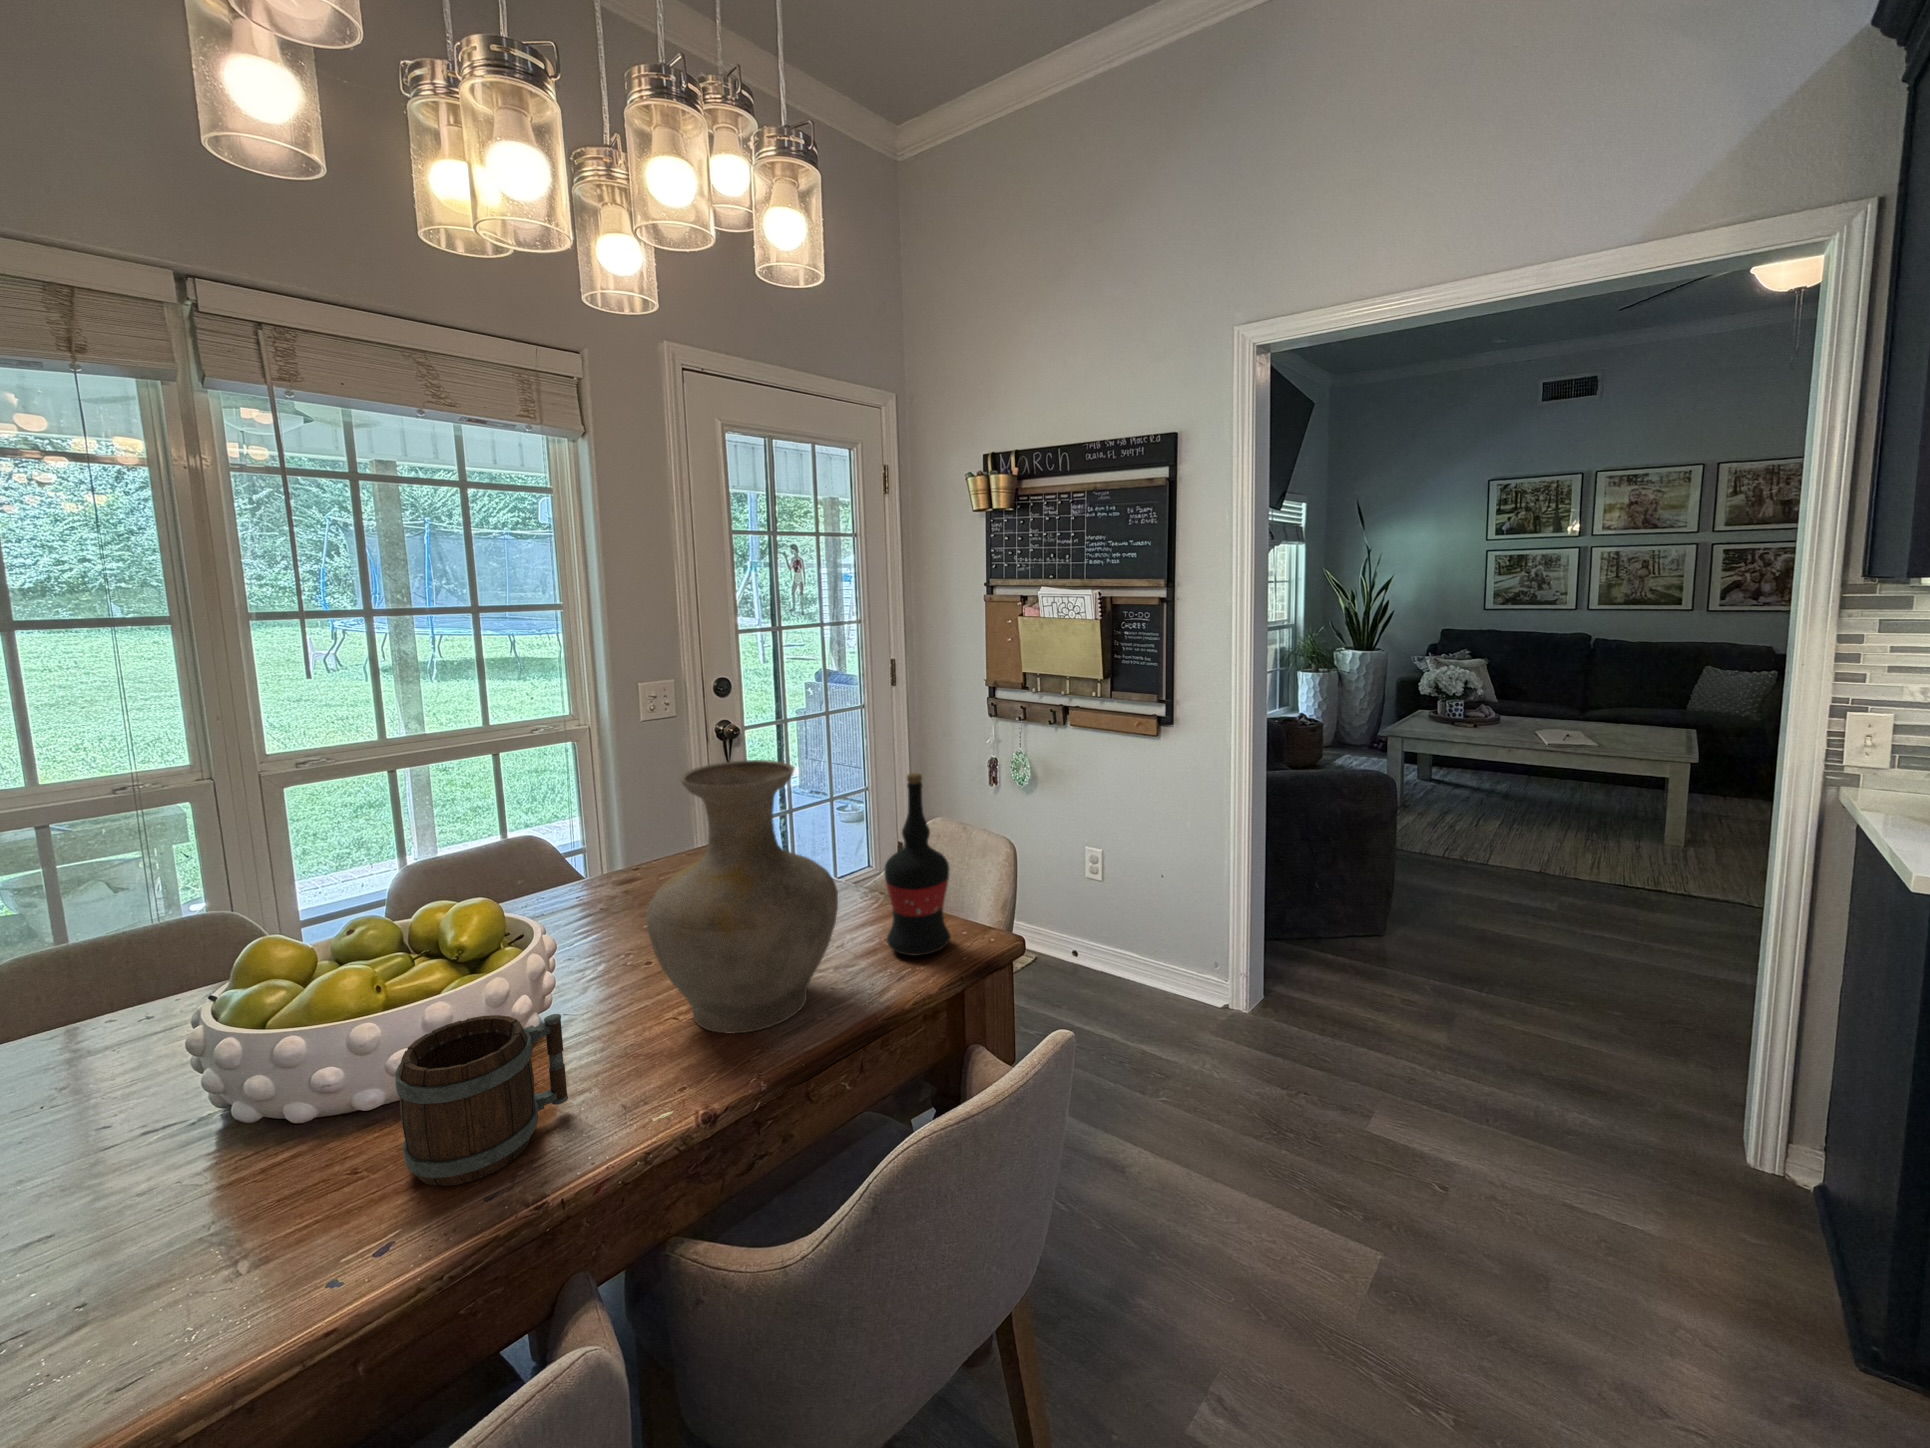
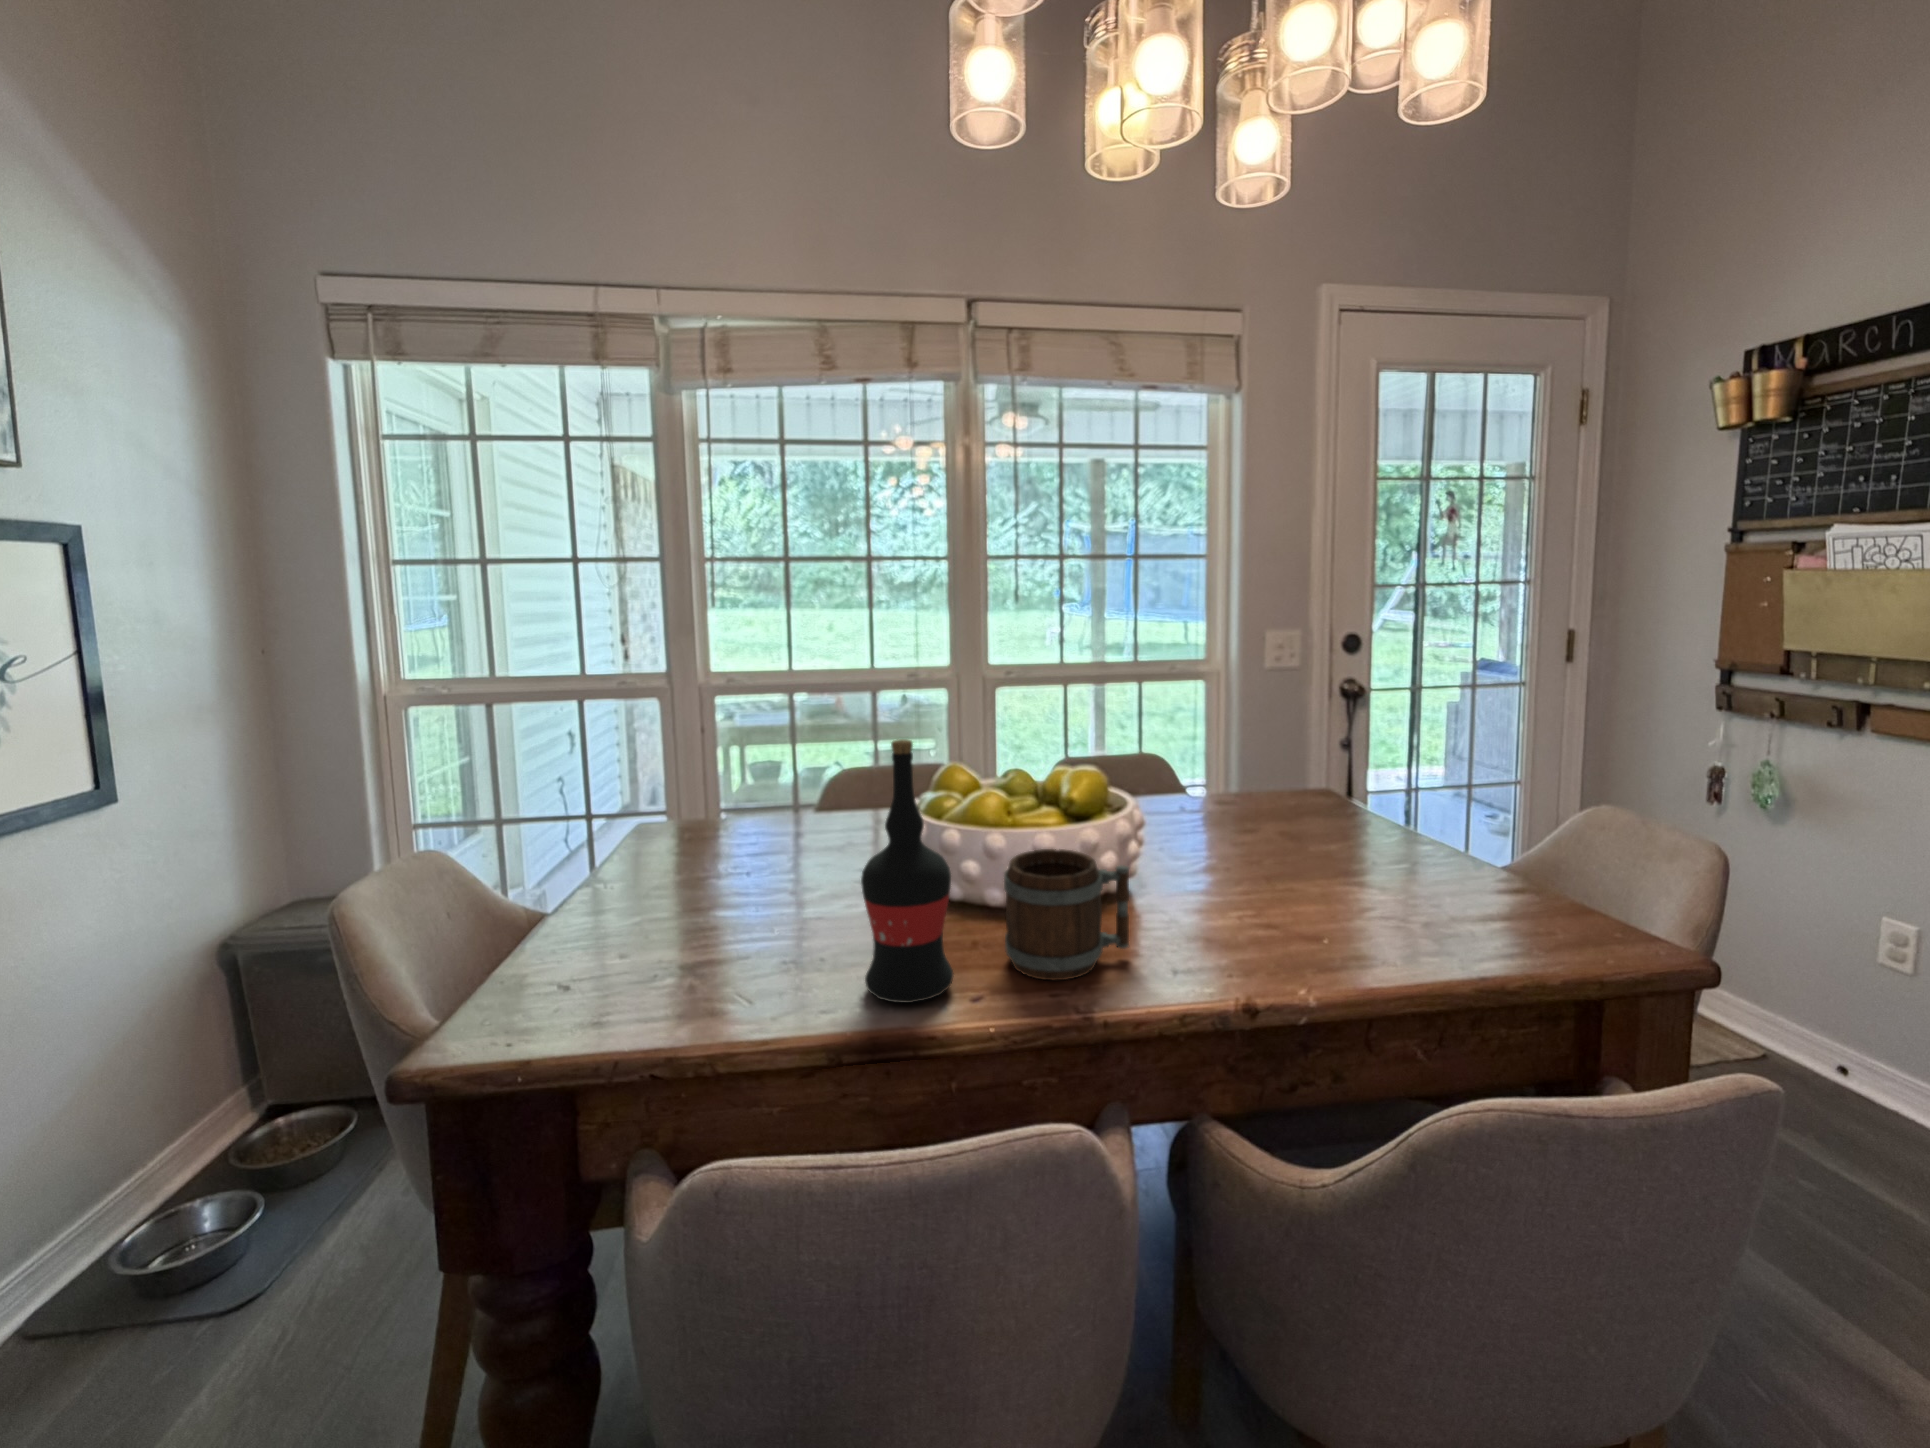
vase: present [647,760,838,1034] -> none [1219,669,1428,954]
wine bottle: present [884,773,951,956] -> present [861,739,954,1003]

